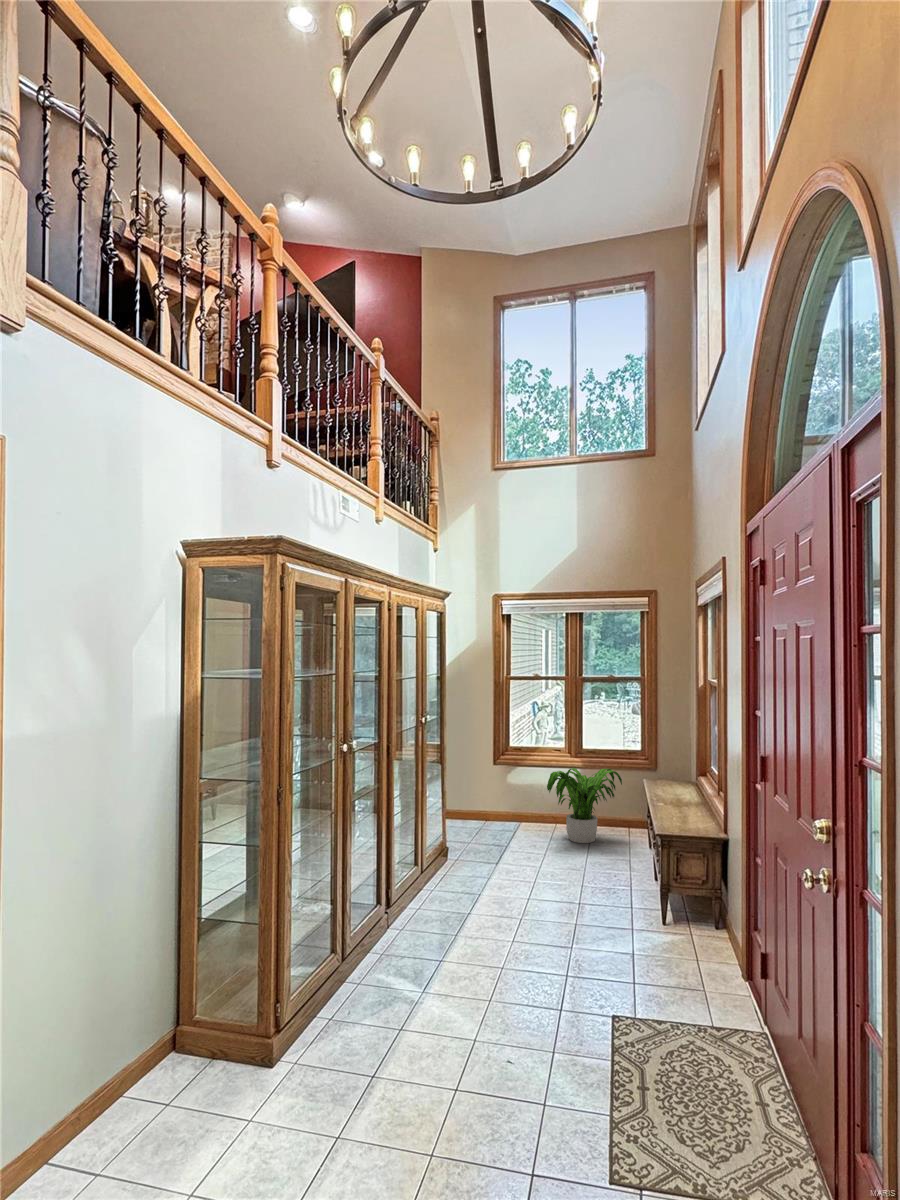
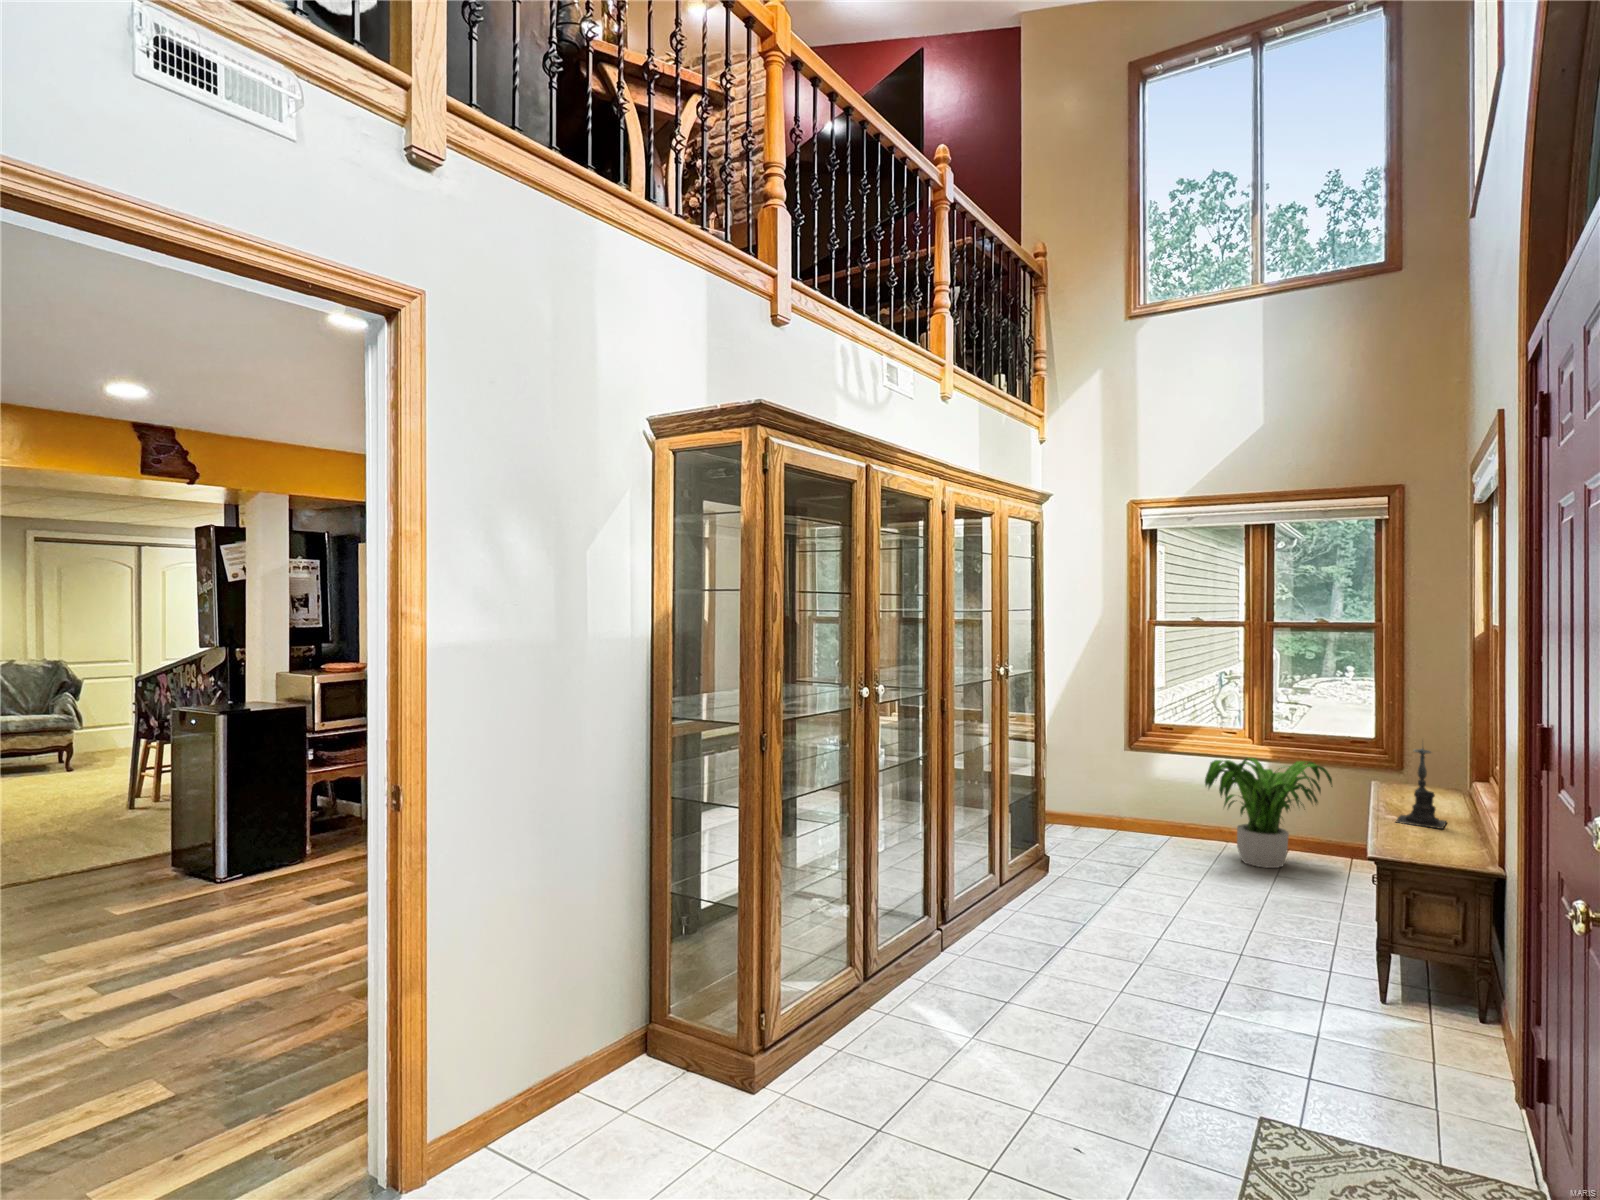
candle holder: none [666,754,693,811] -> present [1396,748,1446,829]

